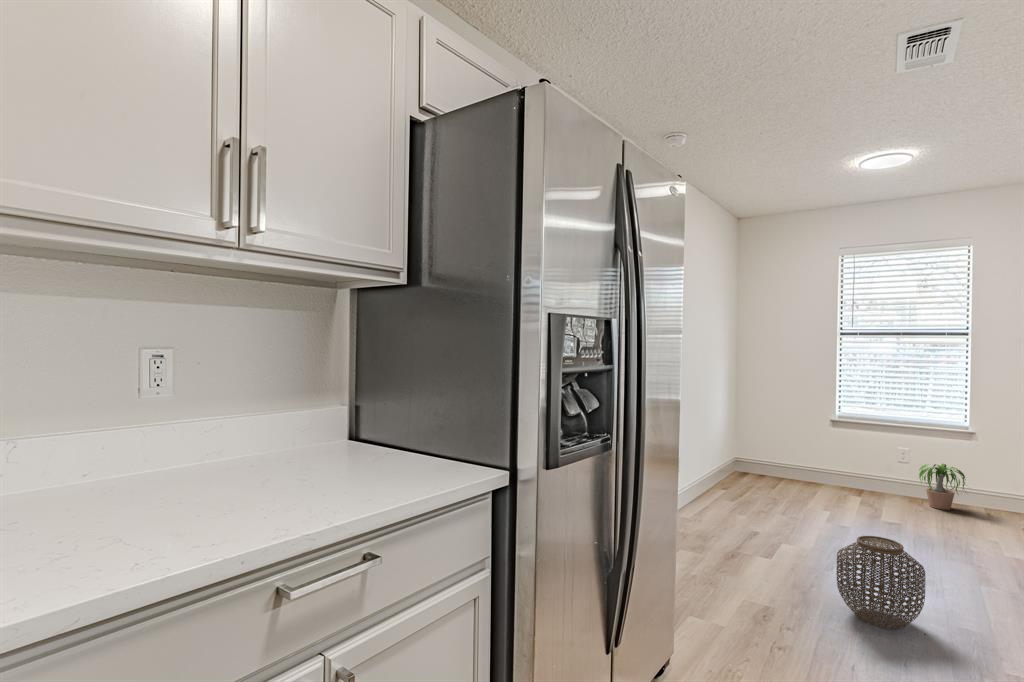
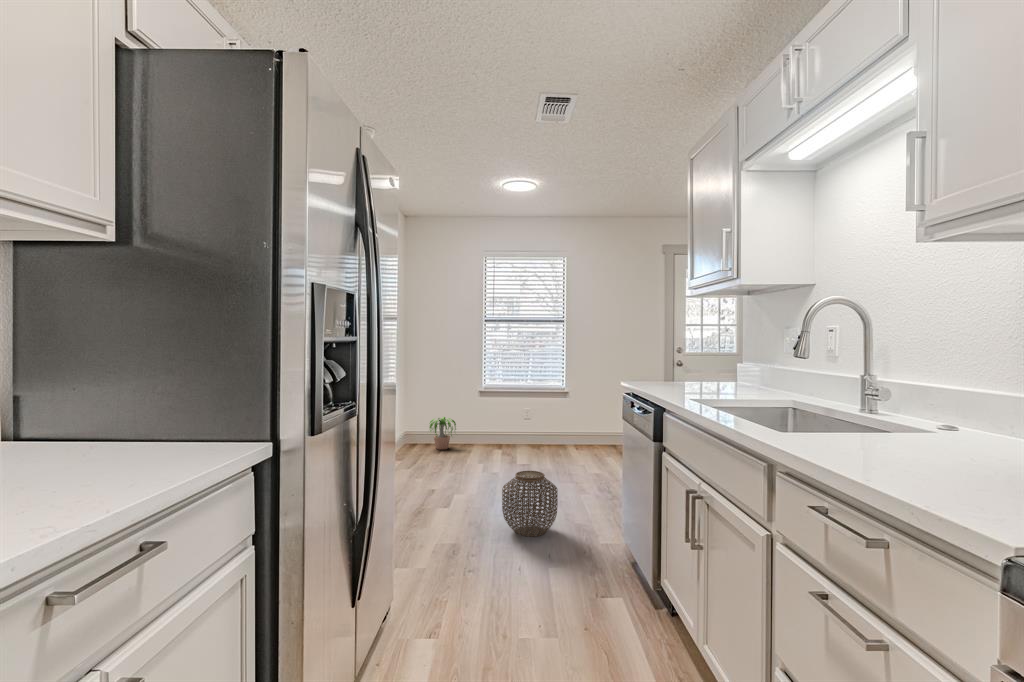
potted plant: present [919,464,965,510] -> present [429,417,456,449]

